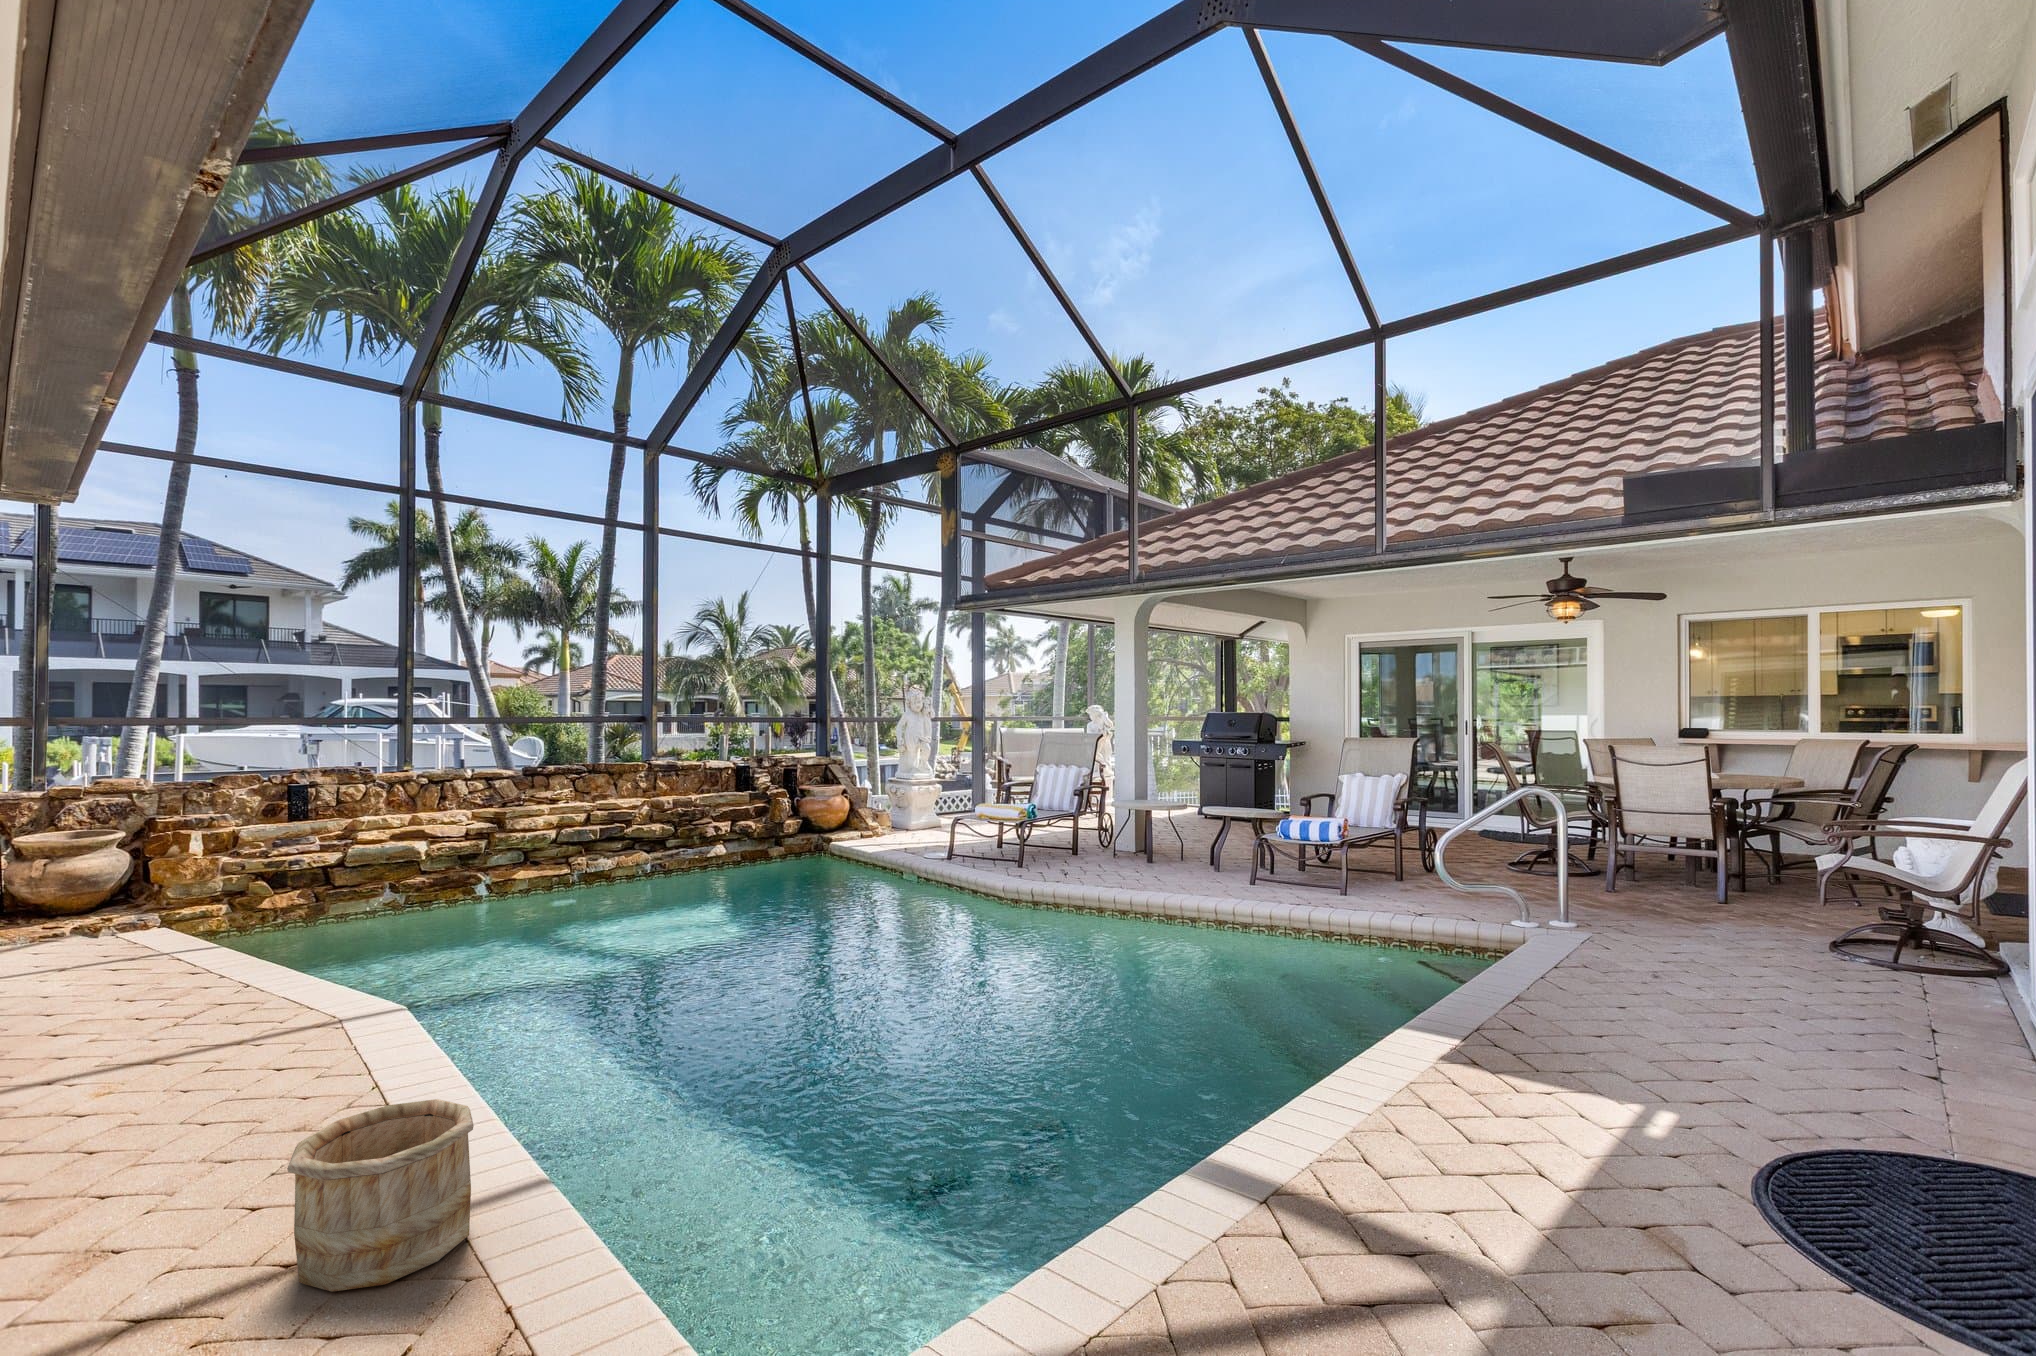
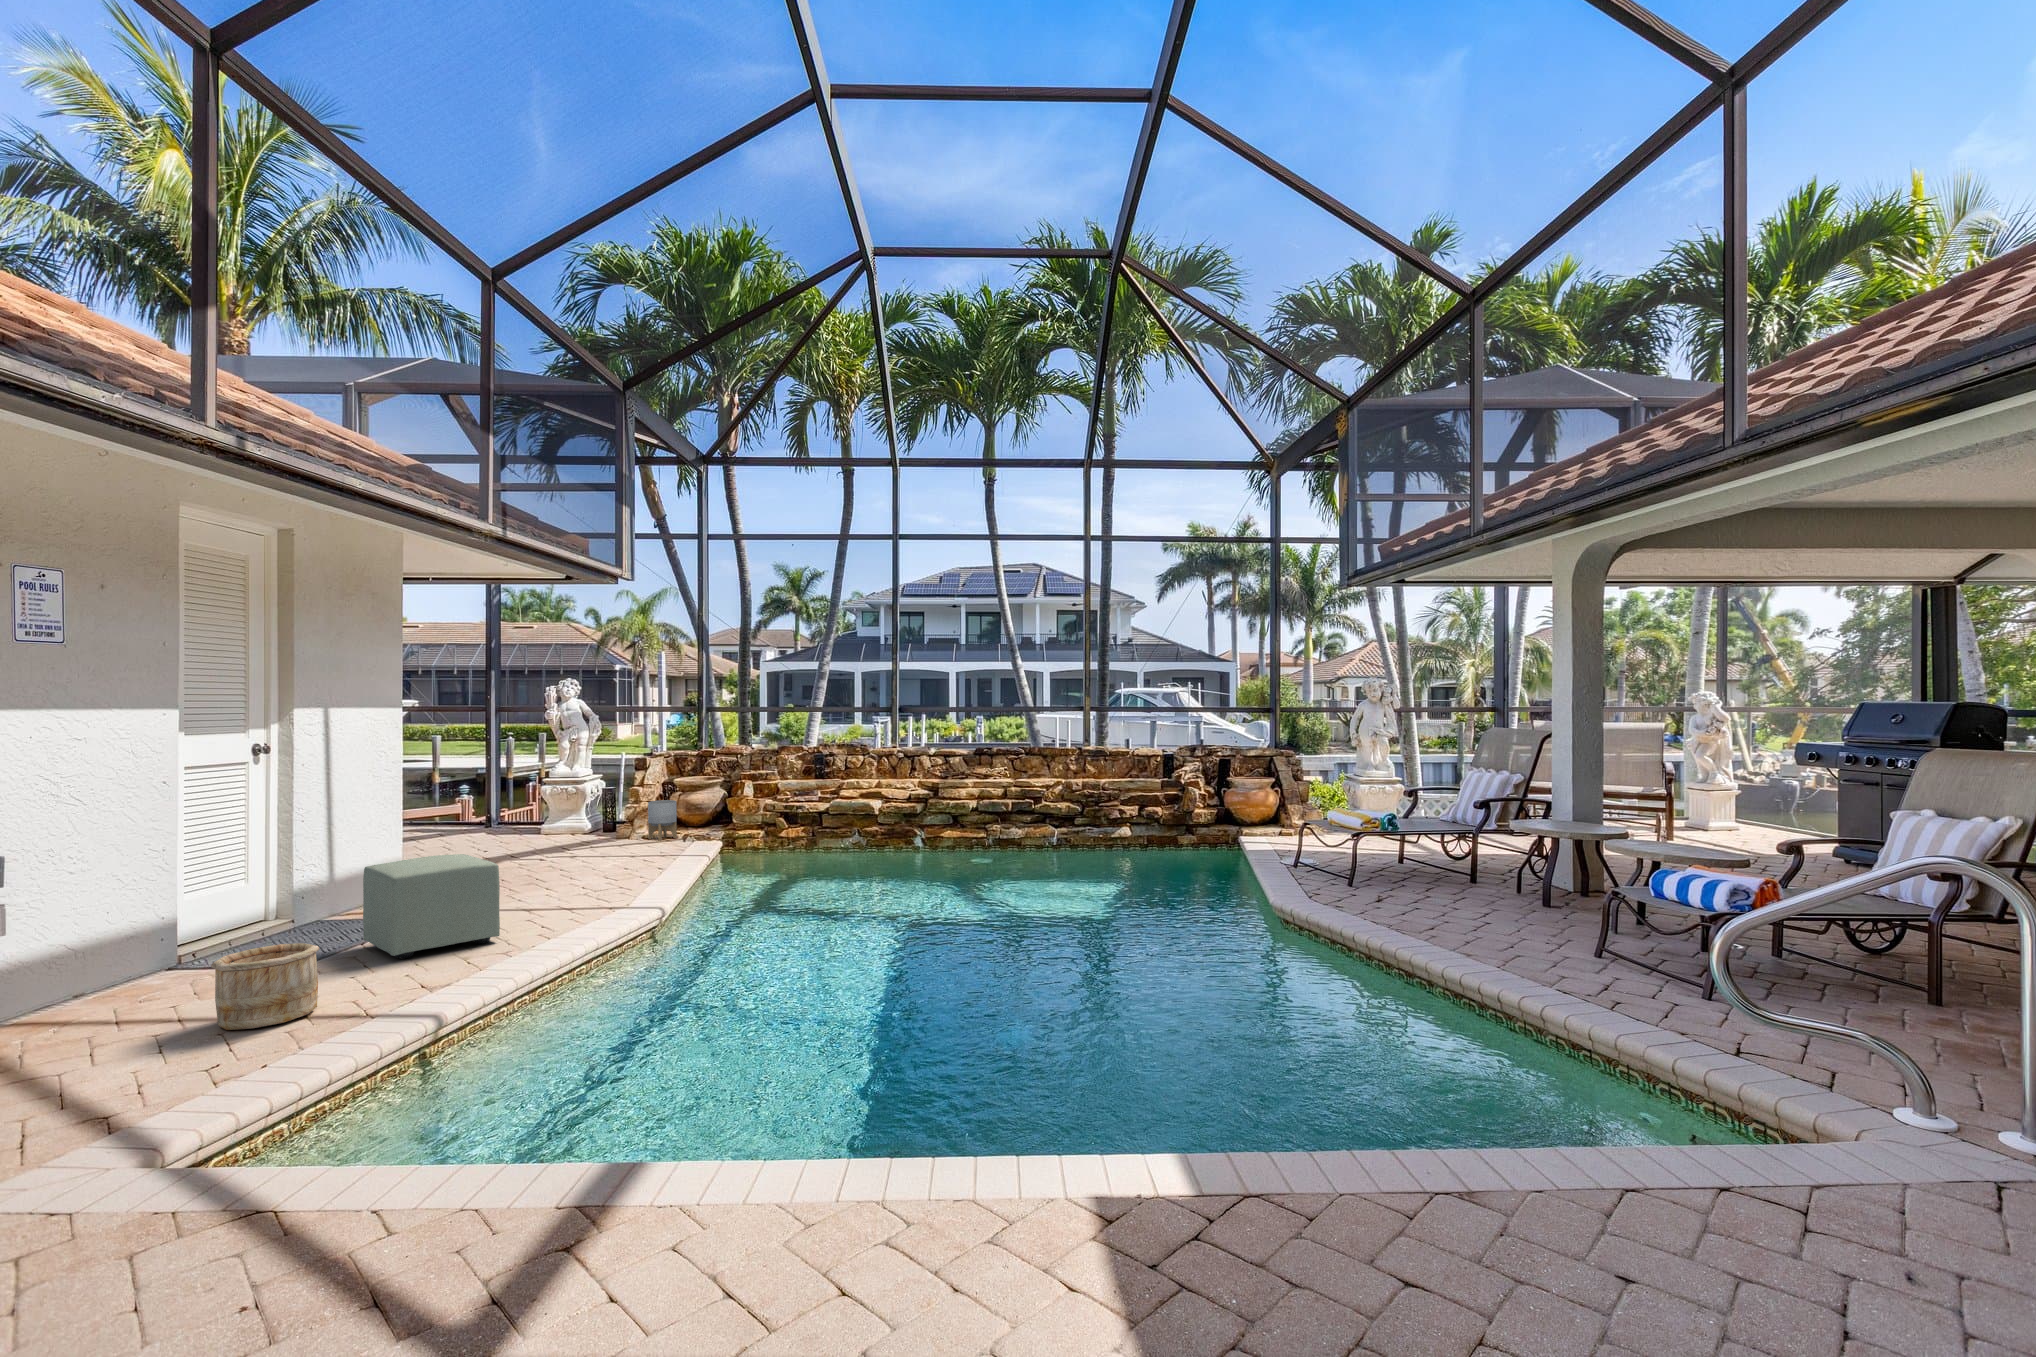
planter: none [37,869,101,939] -> present [648,800,677,840]
ottoman: none [95,948,390,1144] -> present [363,854,500,959]

